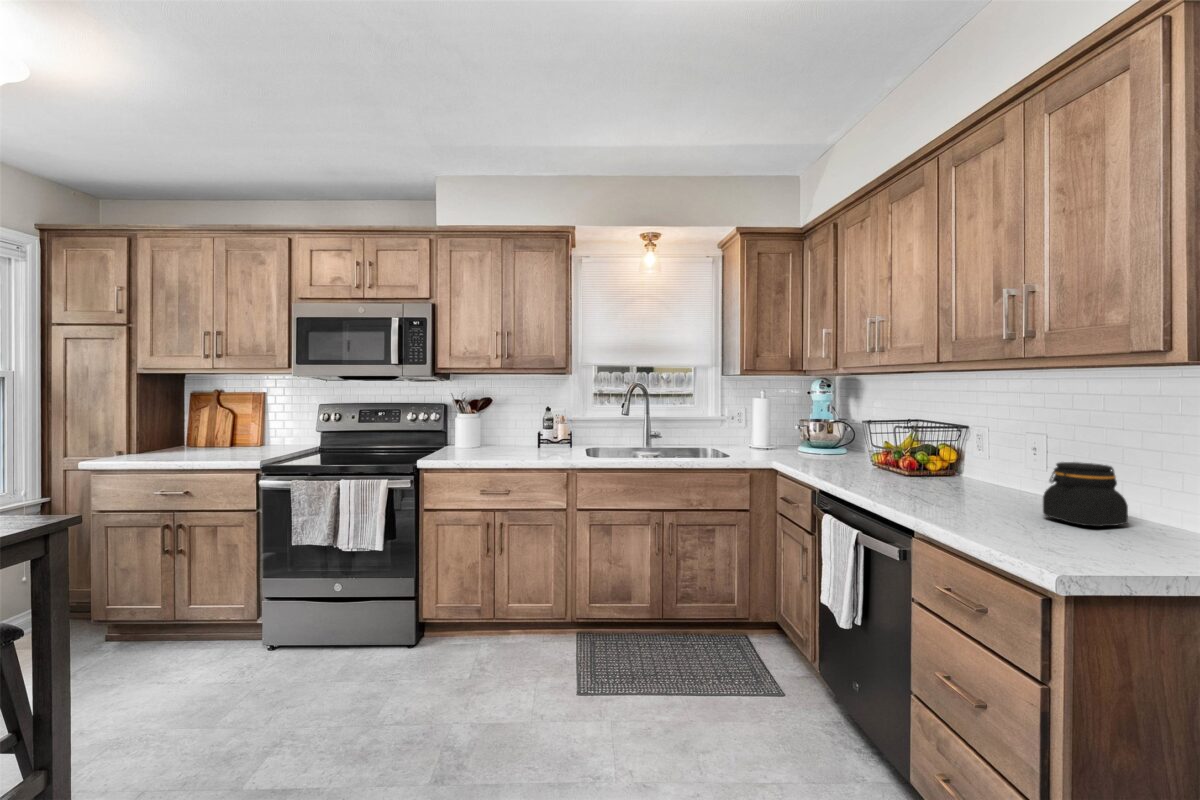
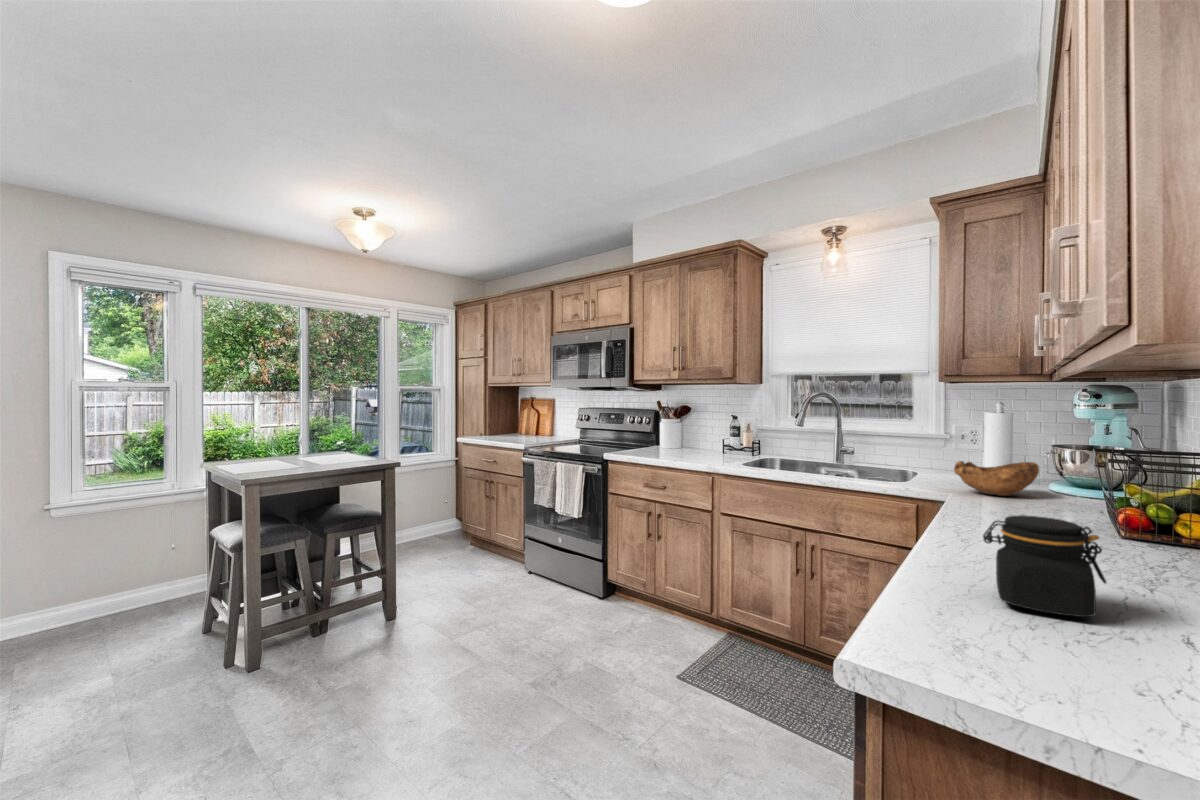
wooden bowl: none [782,434,835,460] -> present [954,461,1039,496]

